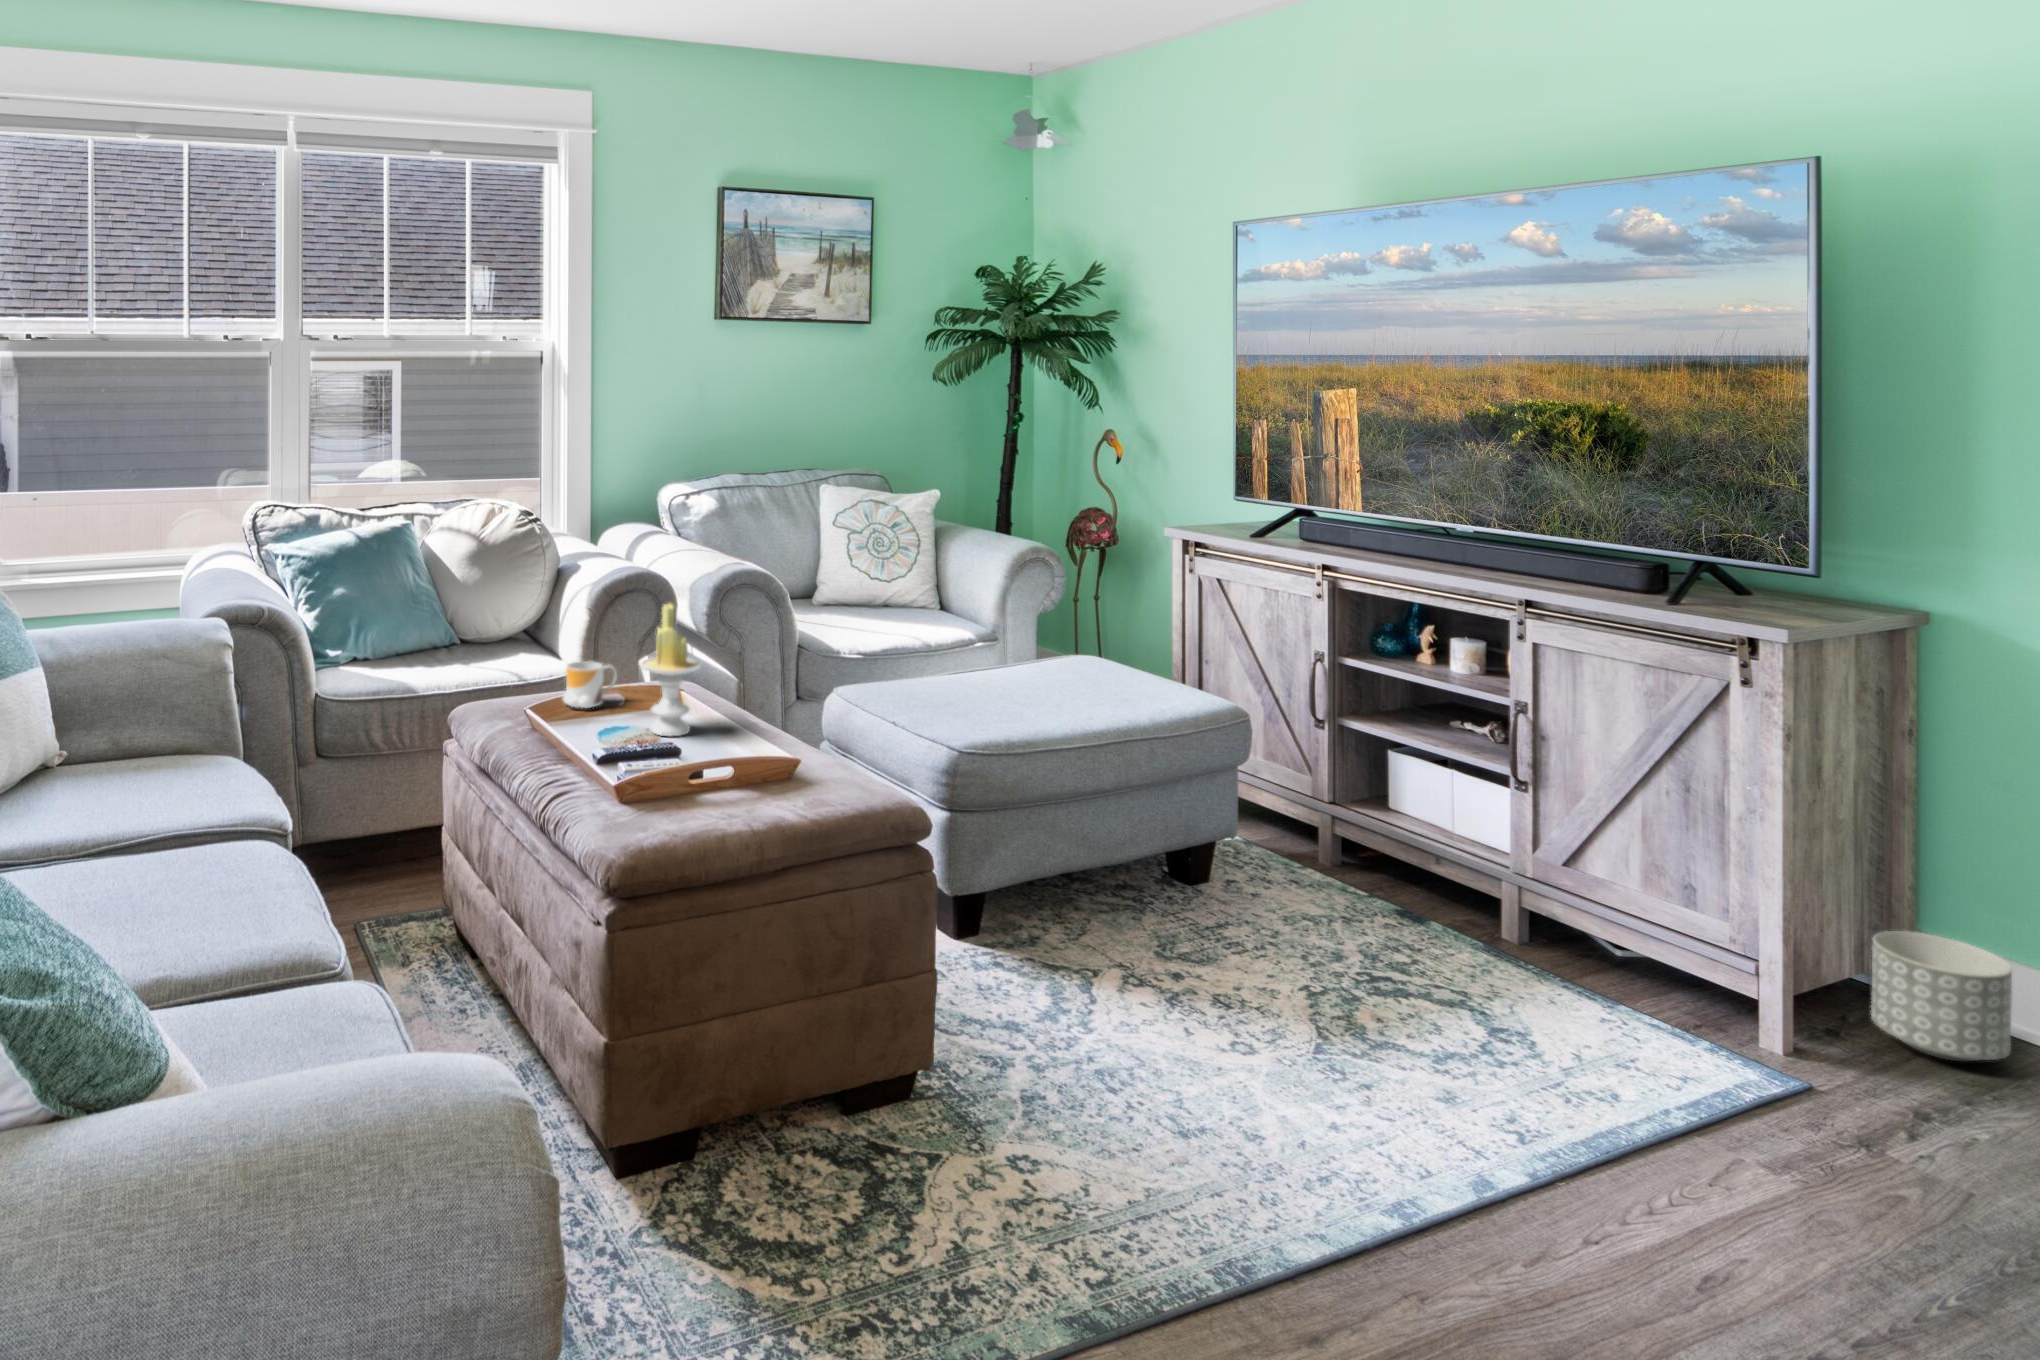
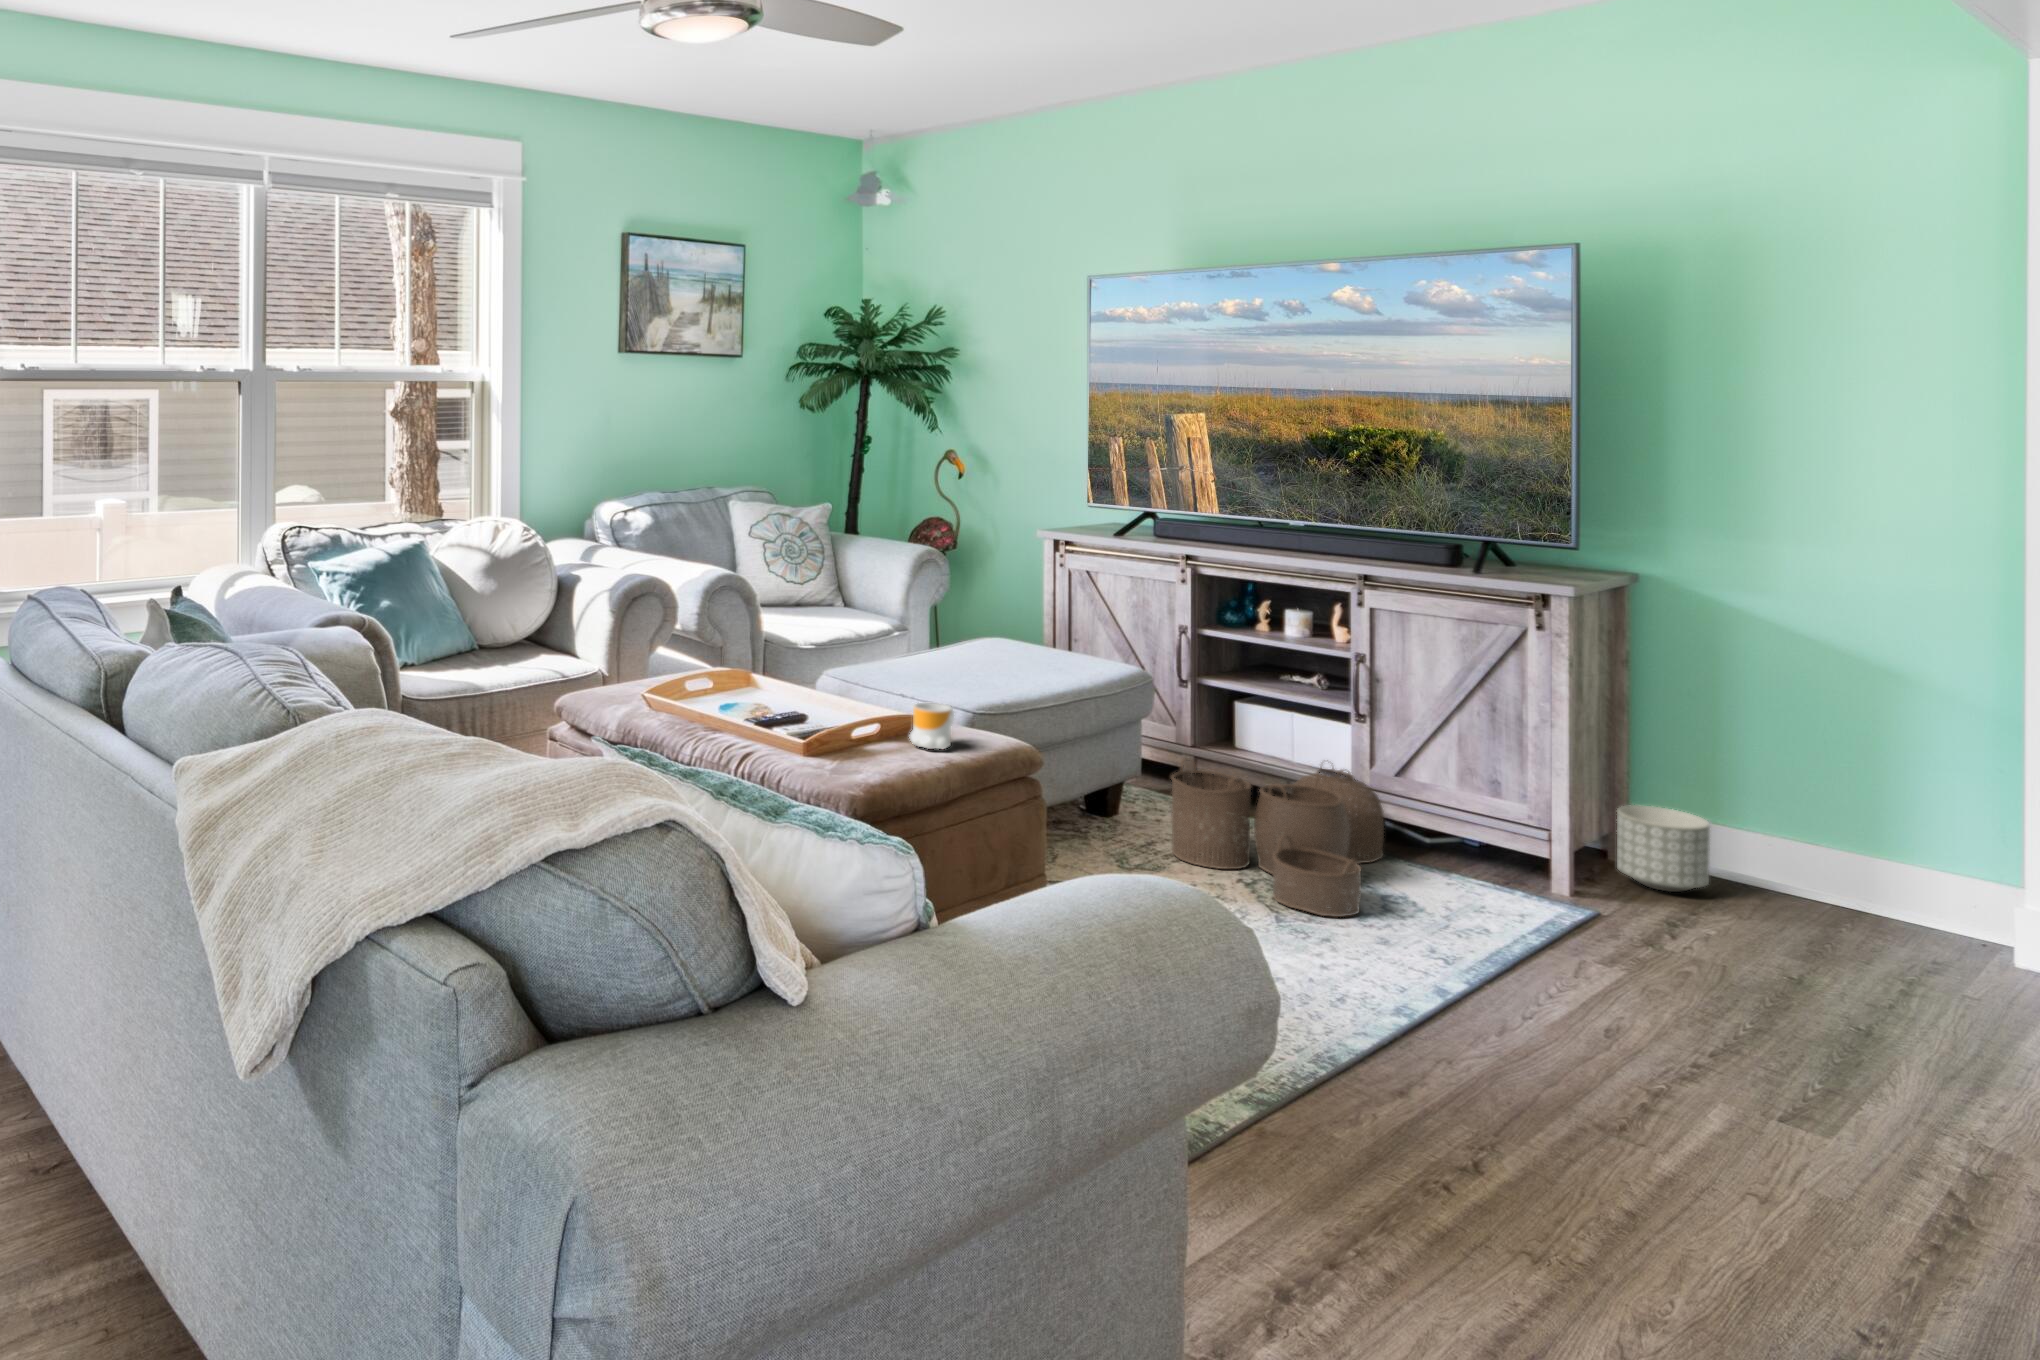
candle: present [639,604,702,736] -> none [754,596,808,706]
mug: present [563,661,617,709] -> present [910,703,954,749]
woven basket: none [1238,820,1536,1054] -> present [1171,759,1384,917]

